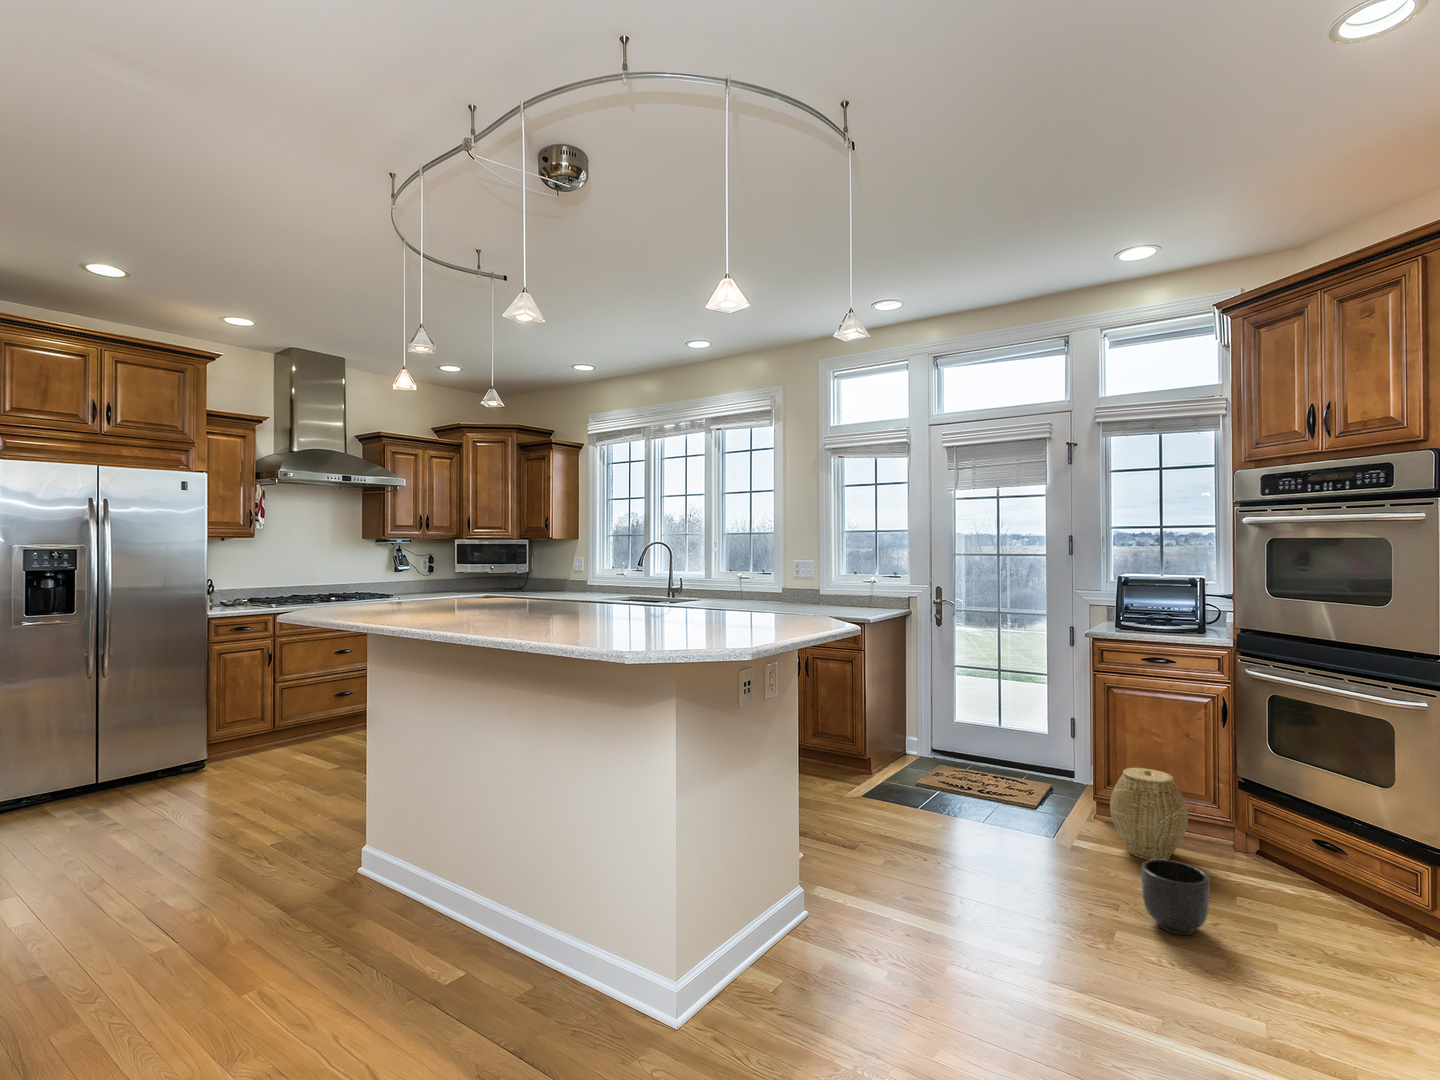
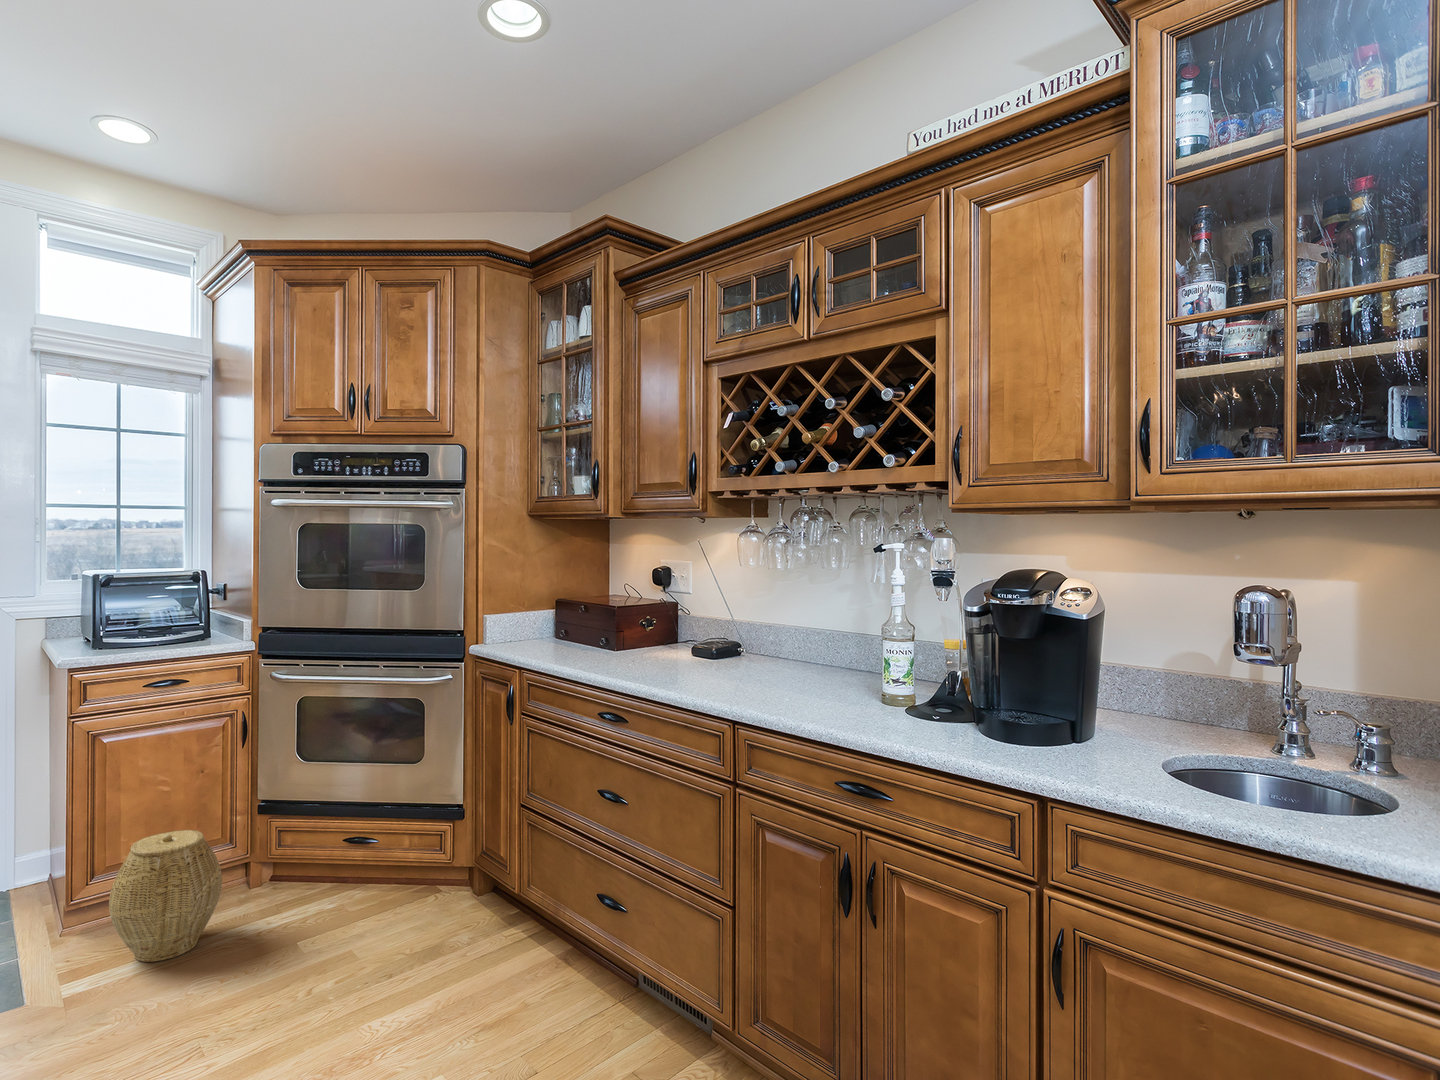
planter: present [1141,859,1210,935] -> none [227,932,314,1035]

